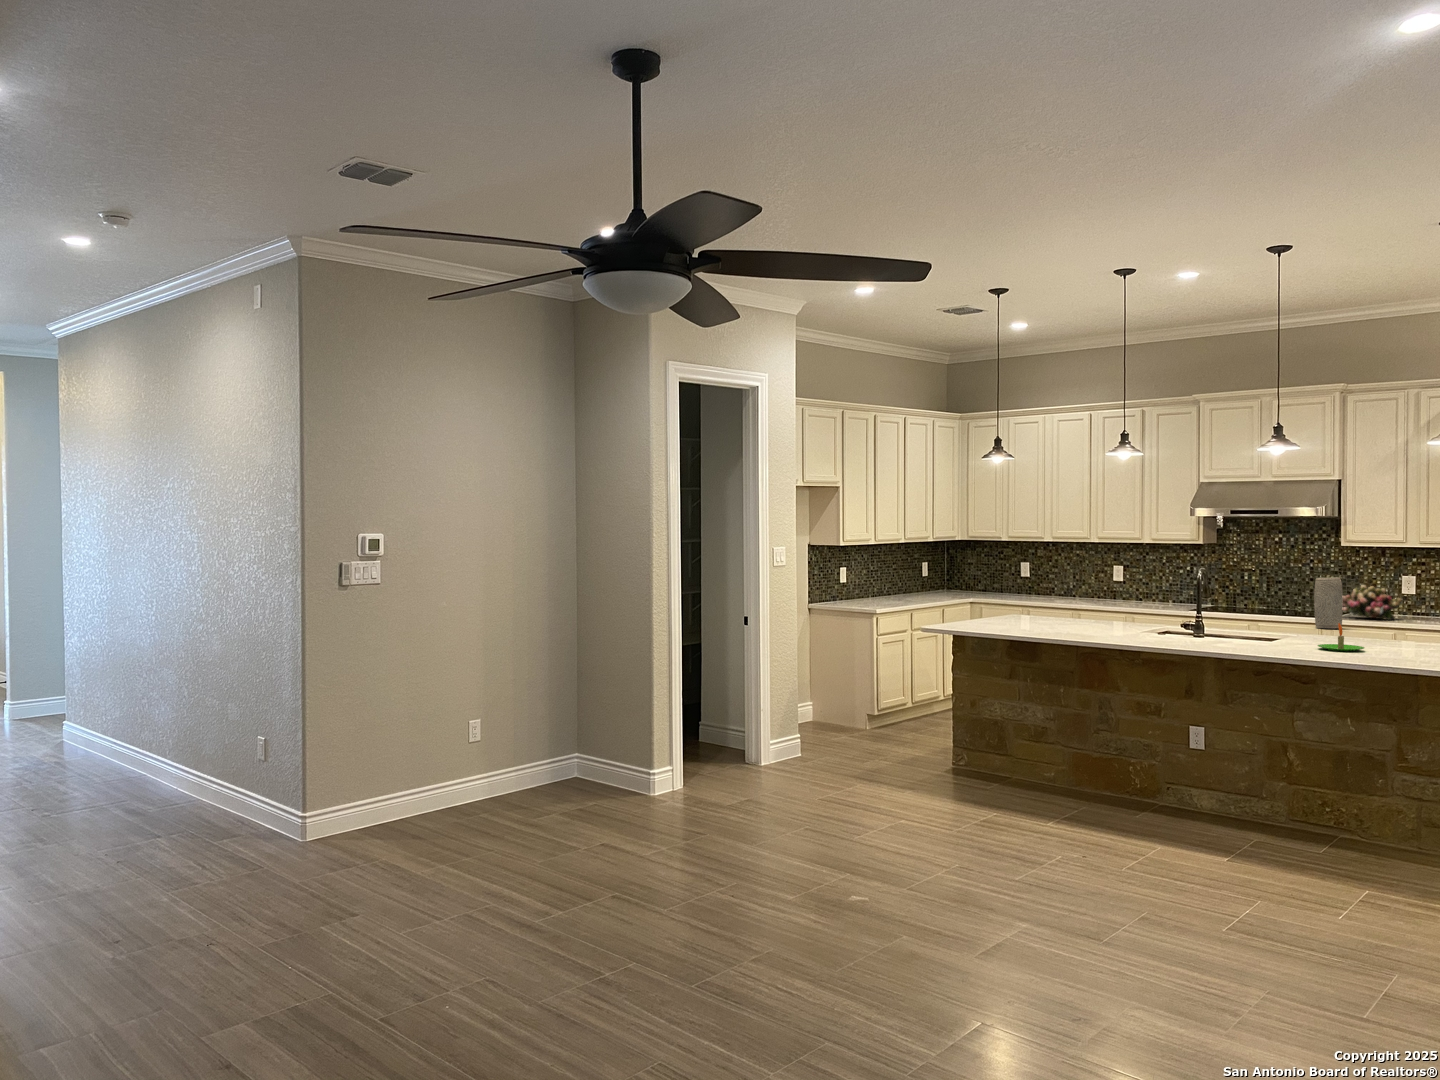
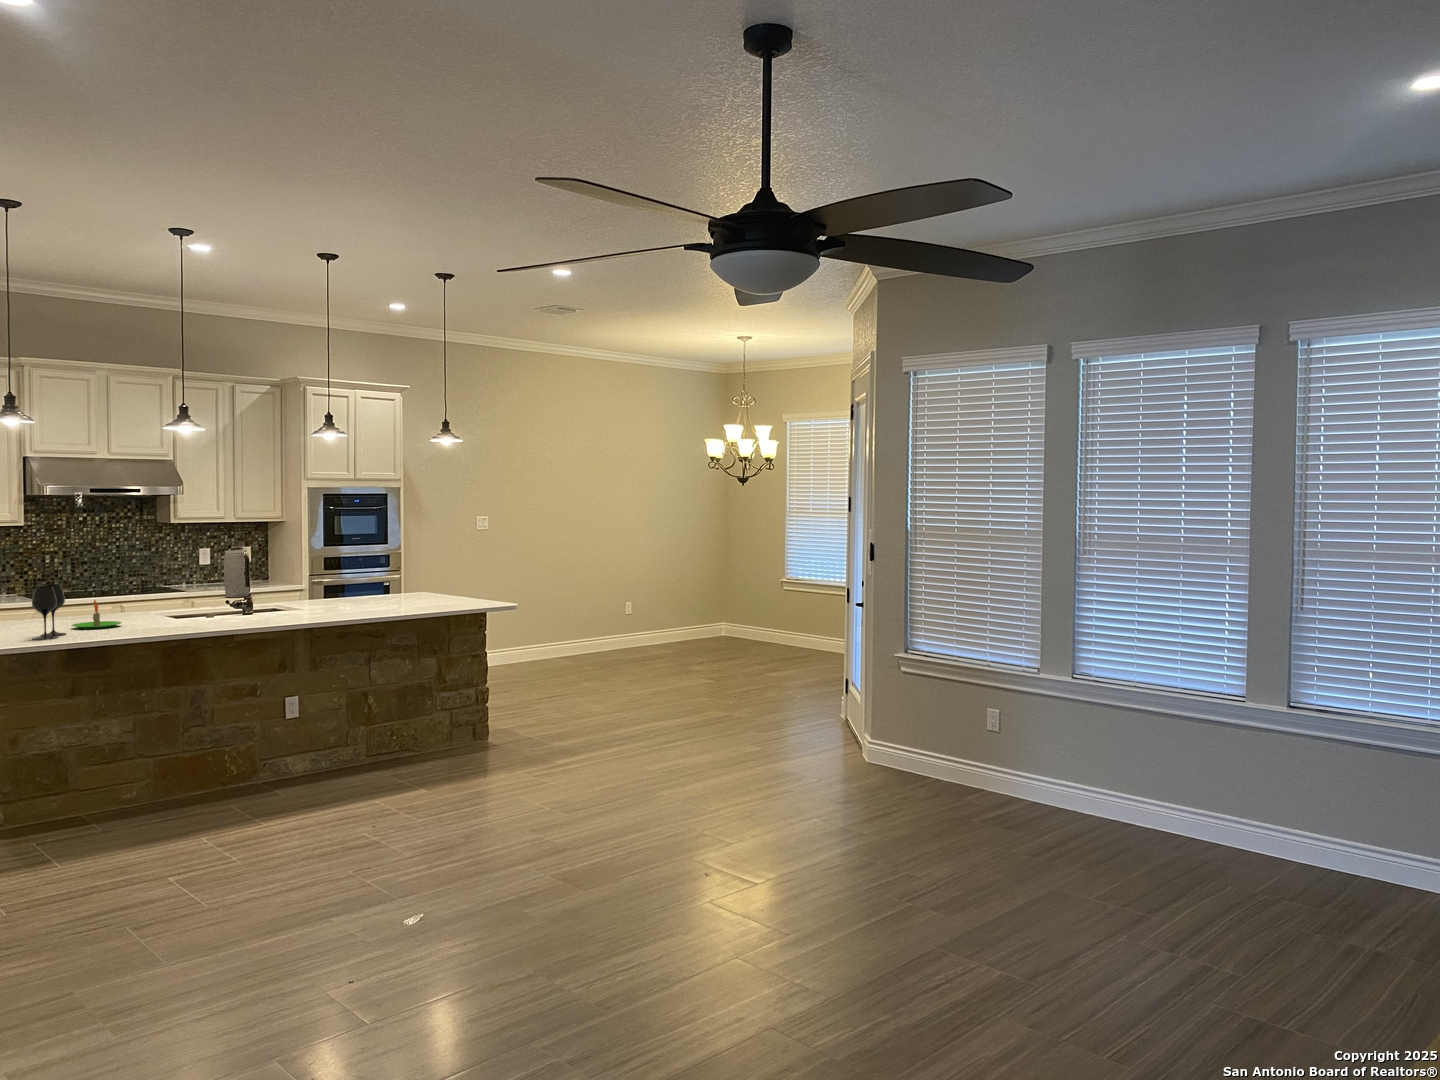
flower arrangement: present [1343,585,1402,620] -> none [151,559,206,589]
wine glass: none [973,589,1008,629] -> present [32,584,66,640]
candle: present [1318,623,1365,651] -> present [72,600,121,629]

